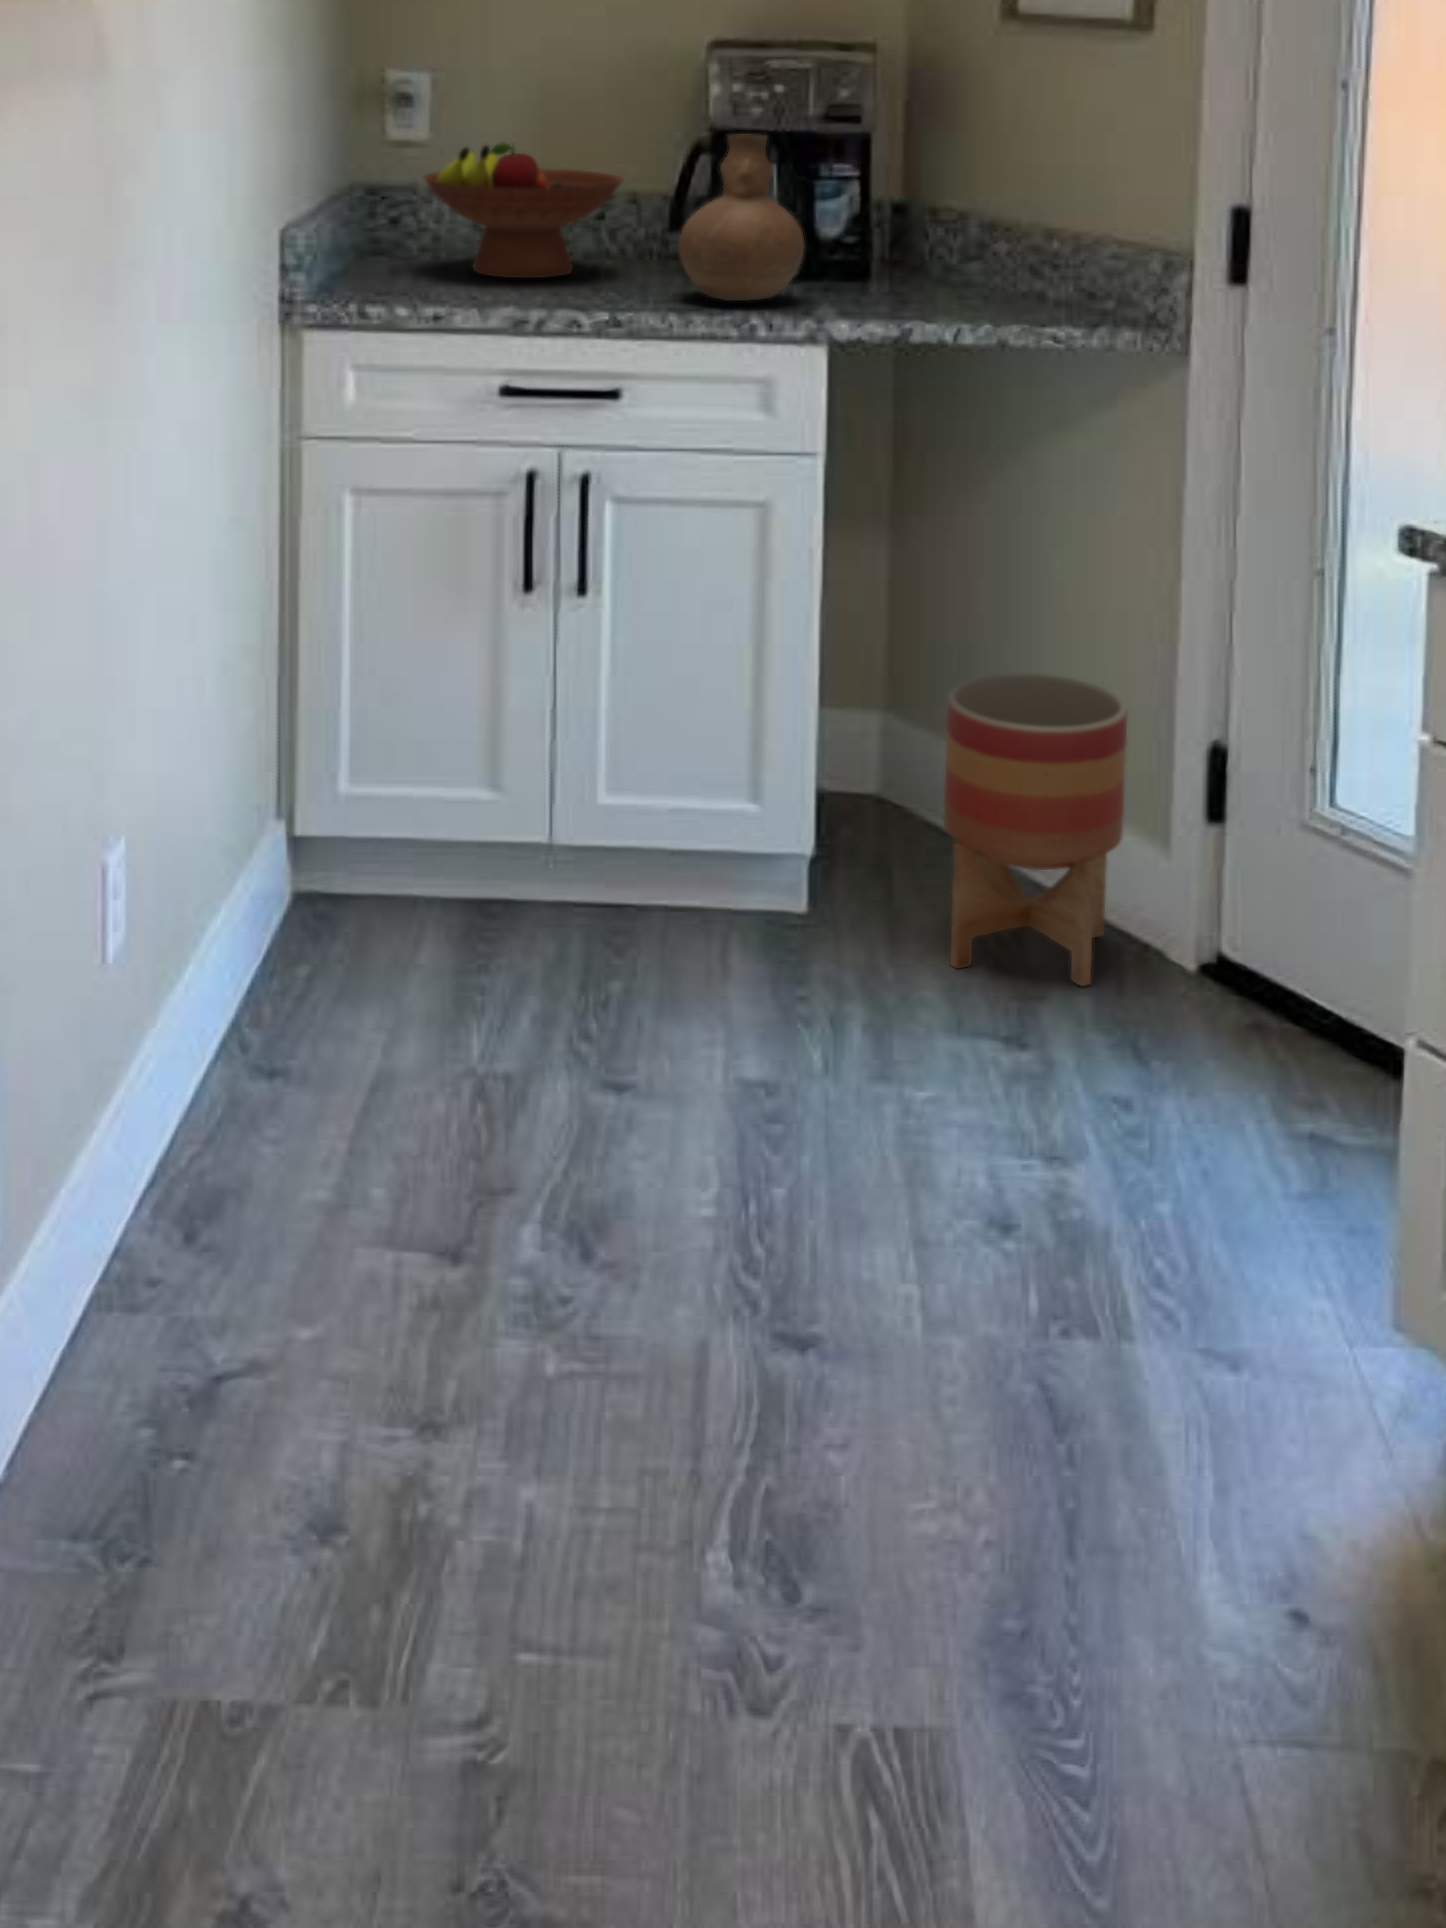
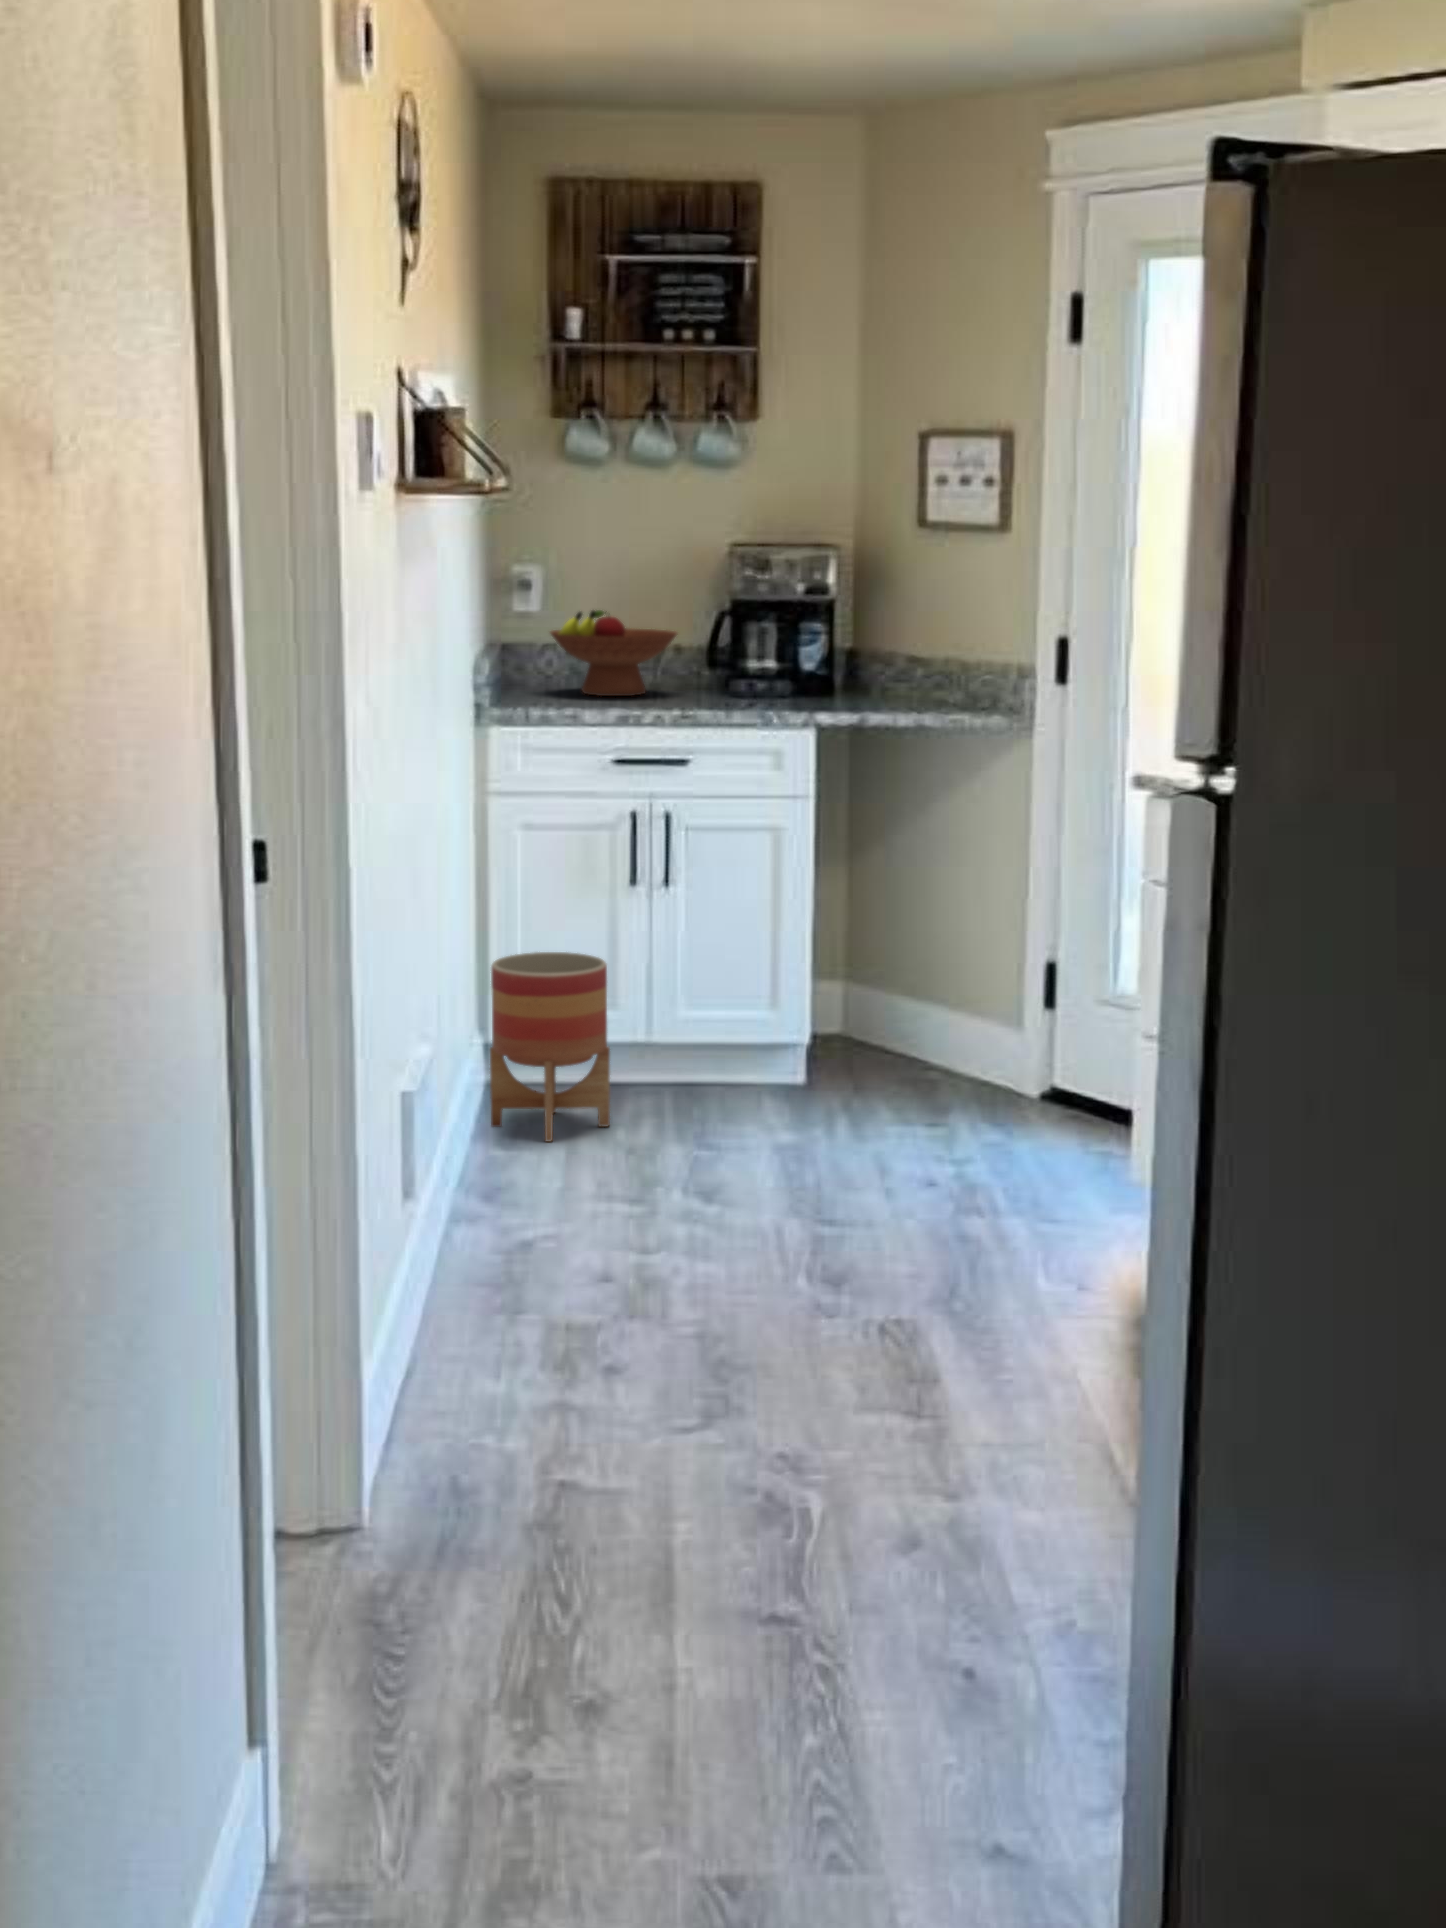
vase: present [678,135,804,301] -> none [719,599,798,704]
planter: present [943,674,1127,986] -> present [490,952,610,1142]

